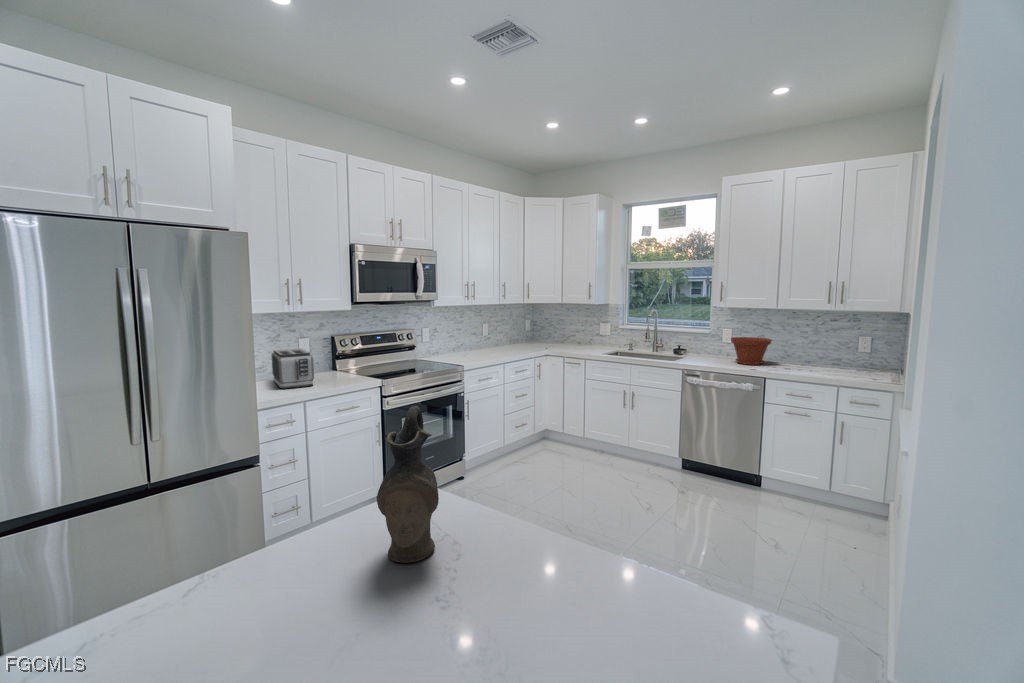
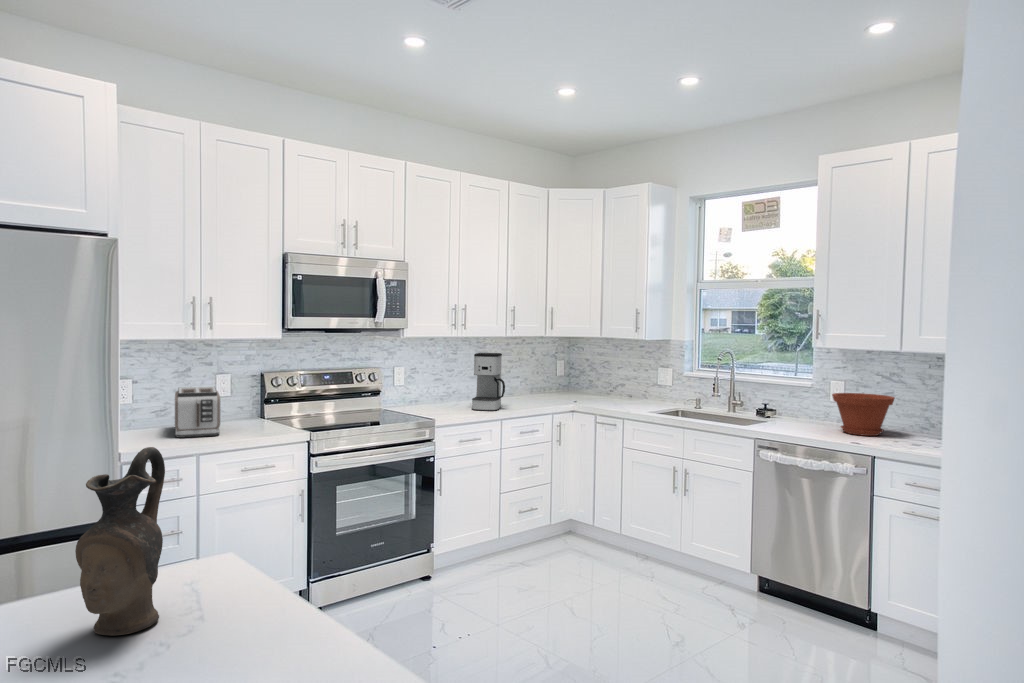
coffee maker: none [481,317,504,358] -> present [472,353,505,411]

